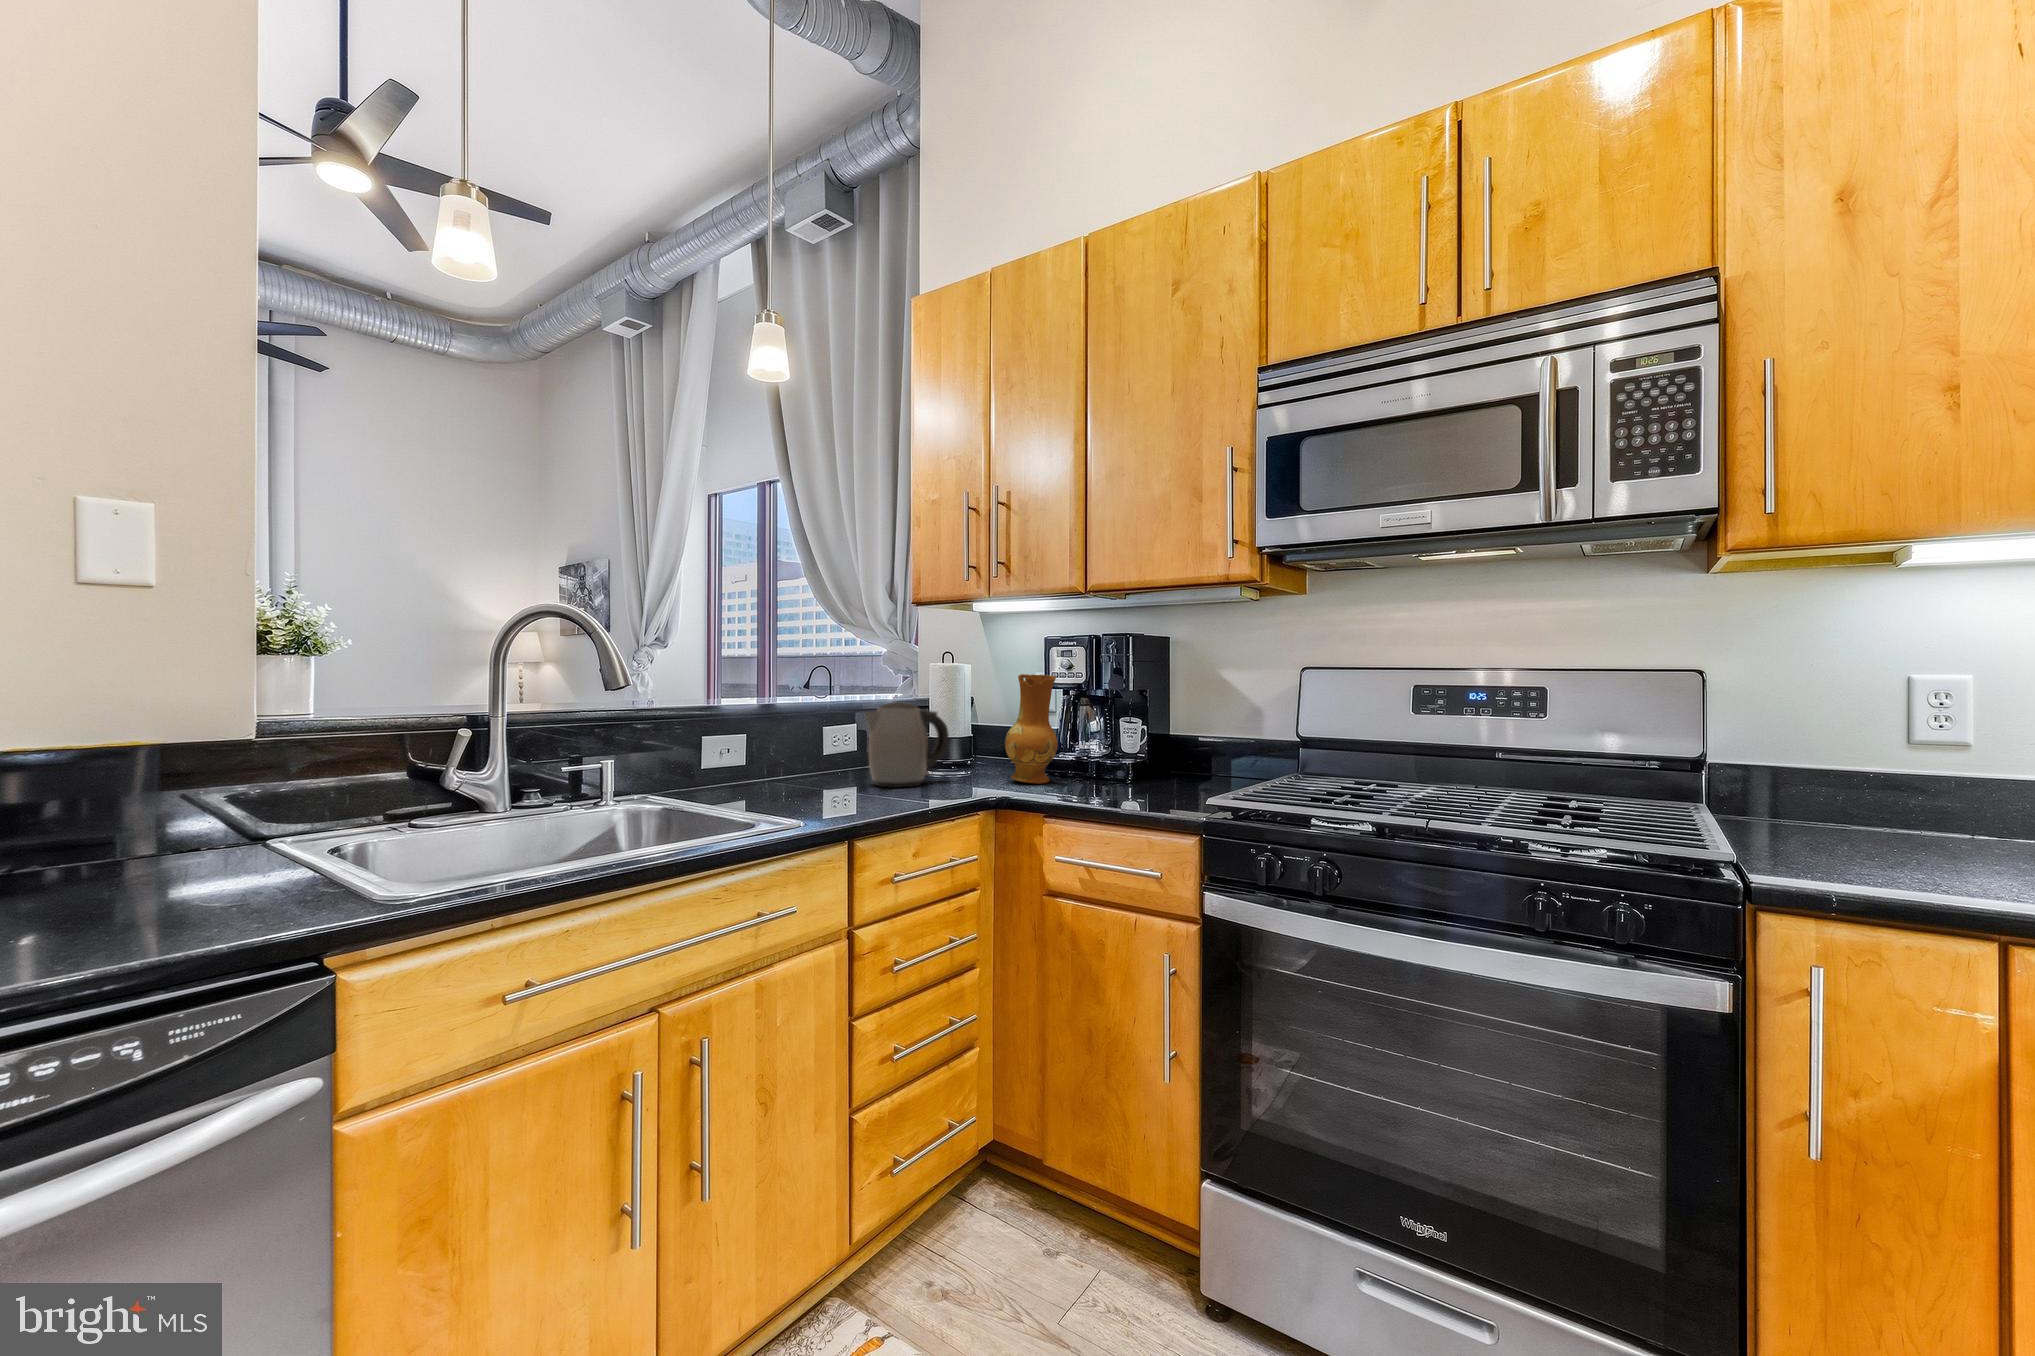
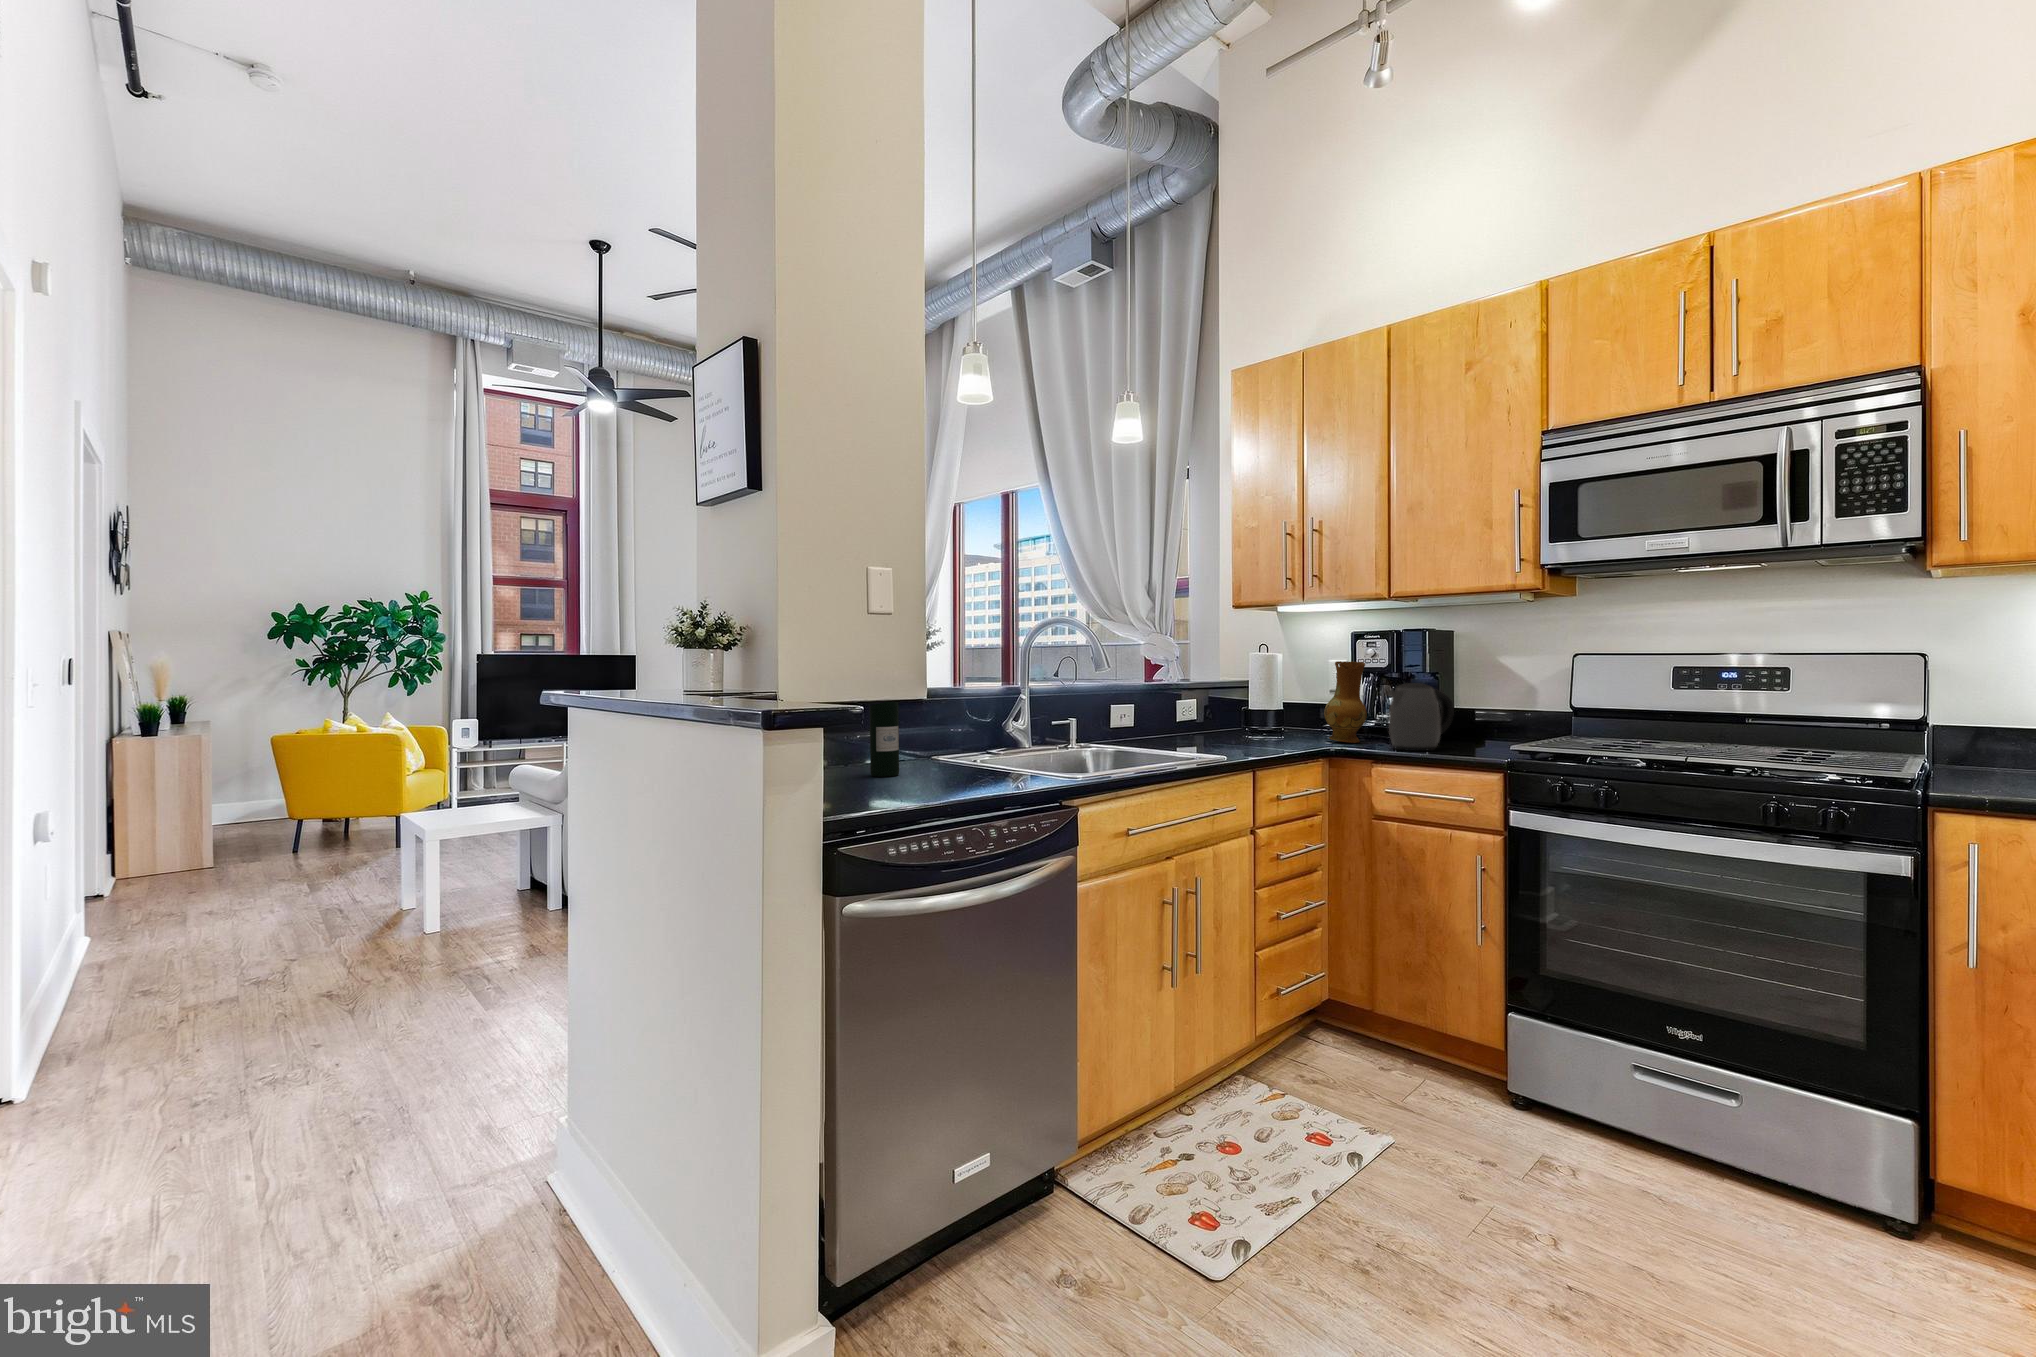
wine bottle: none [62,663,142,880] -> present [870,700,899,777]
kettle: present [865,702,949,787] -> present [1389,683,1454,751]

